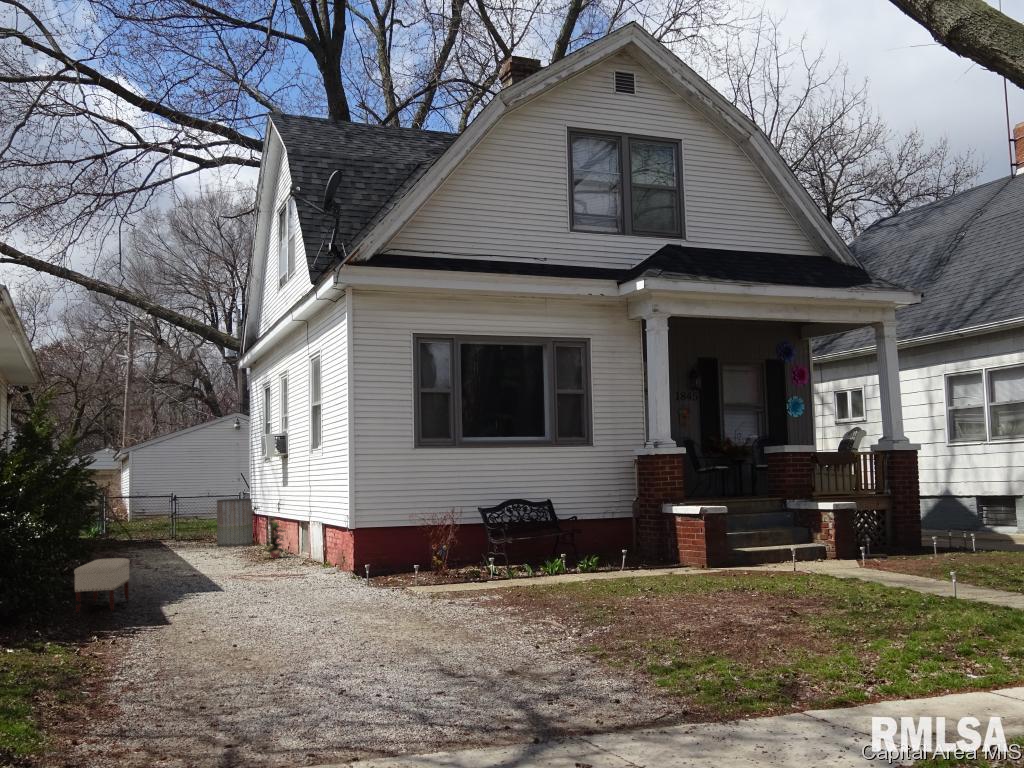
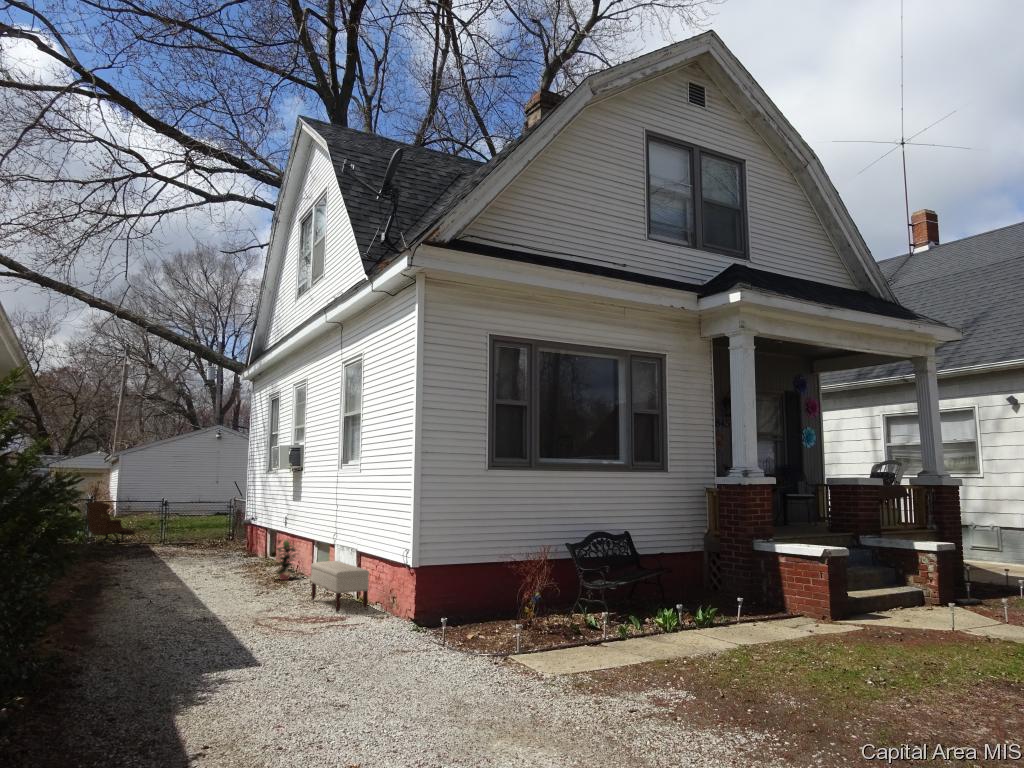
lounge chair: none [99,499,147,542] -> present [87,502,135,544]
trash can: present [217,499,253,546] -> none [210,508,248,557]
bench: present [74,558,130,613] -> present [311,561,369,612]

